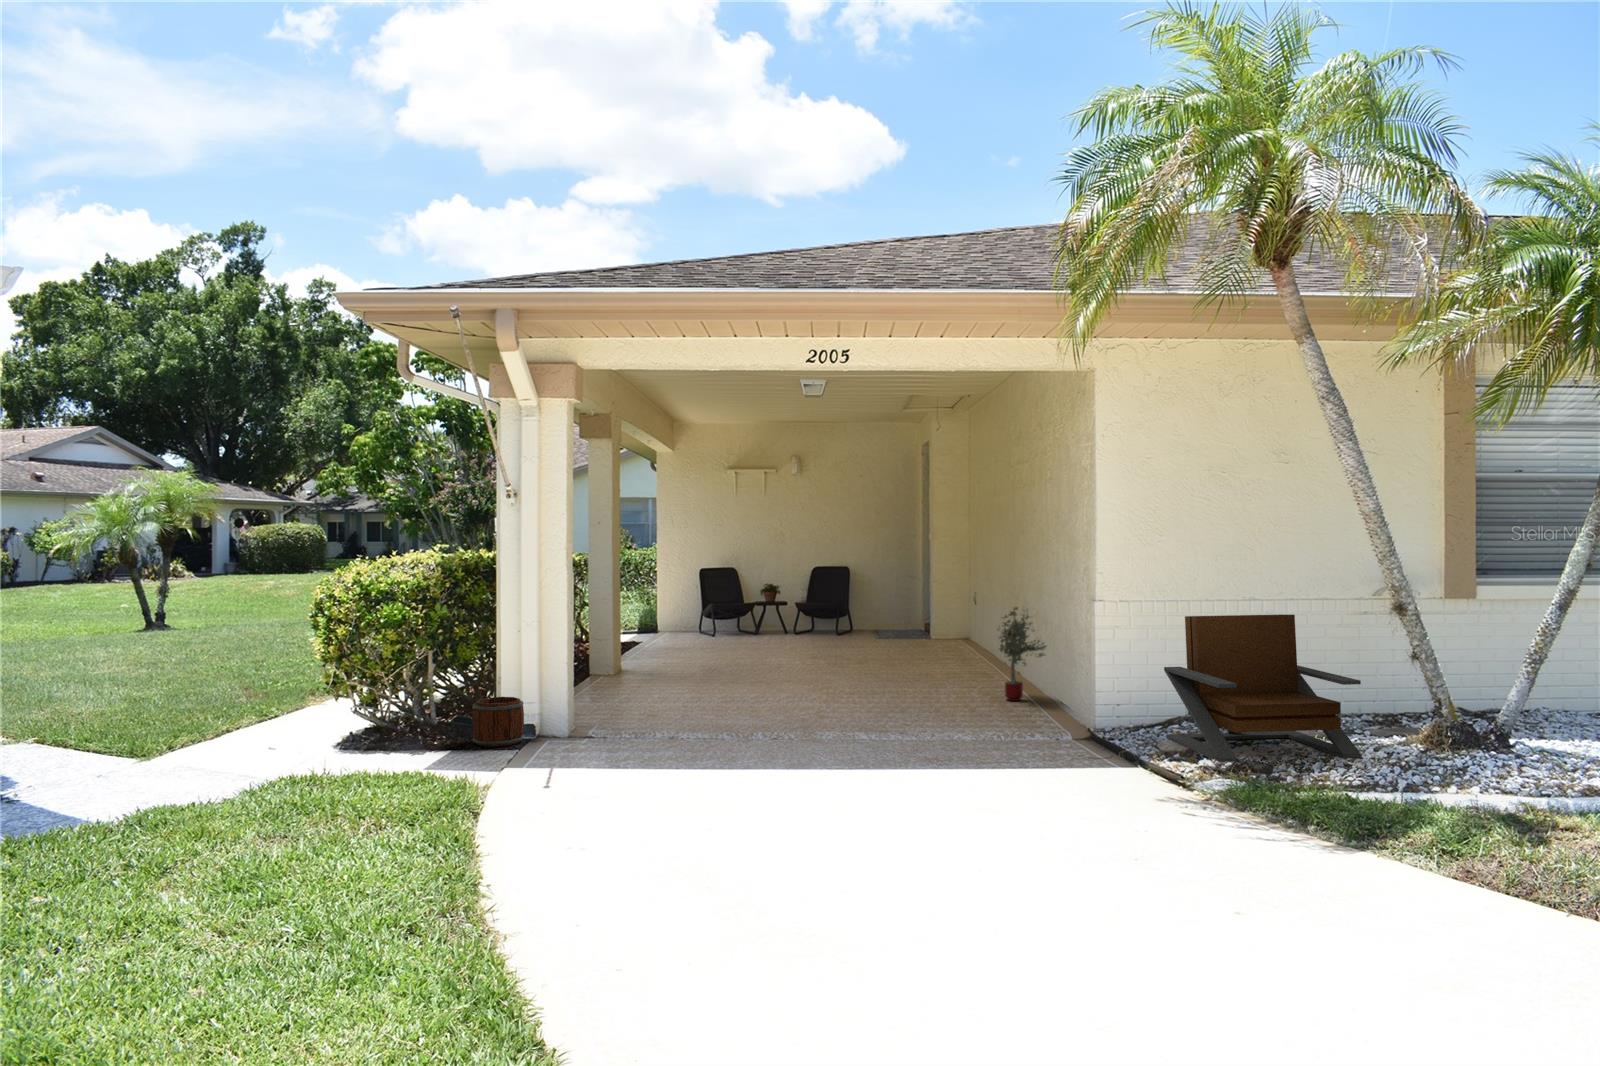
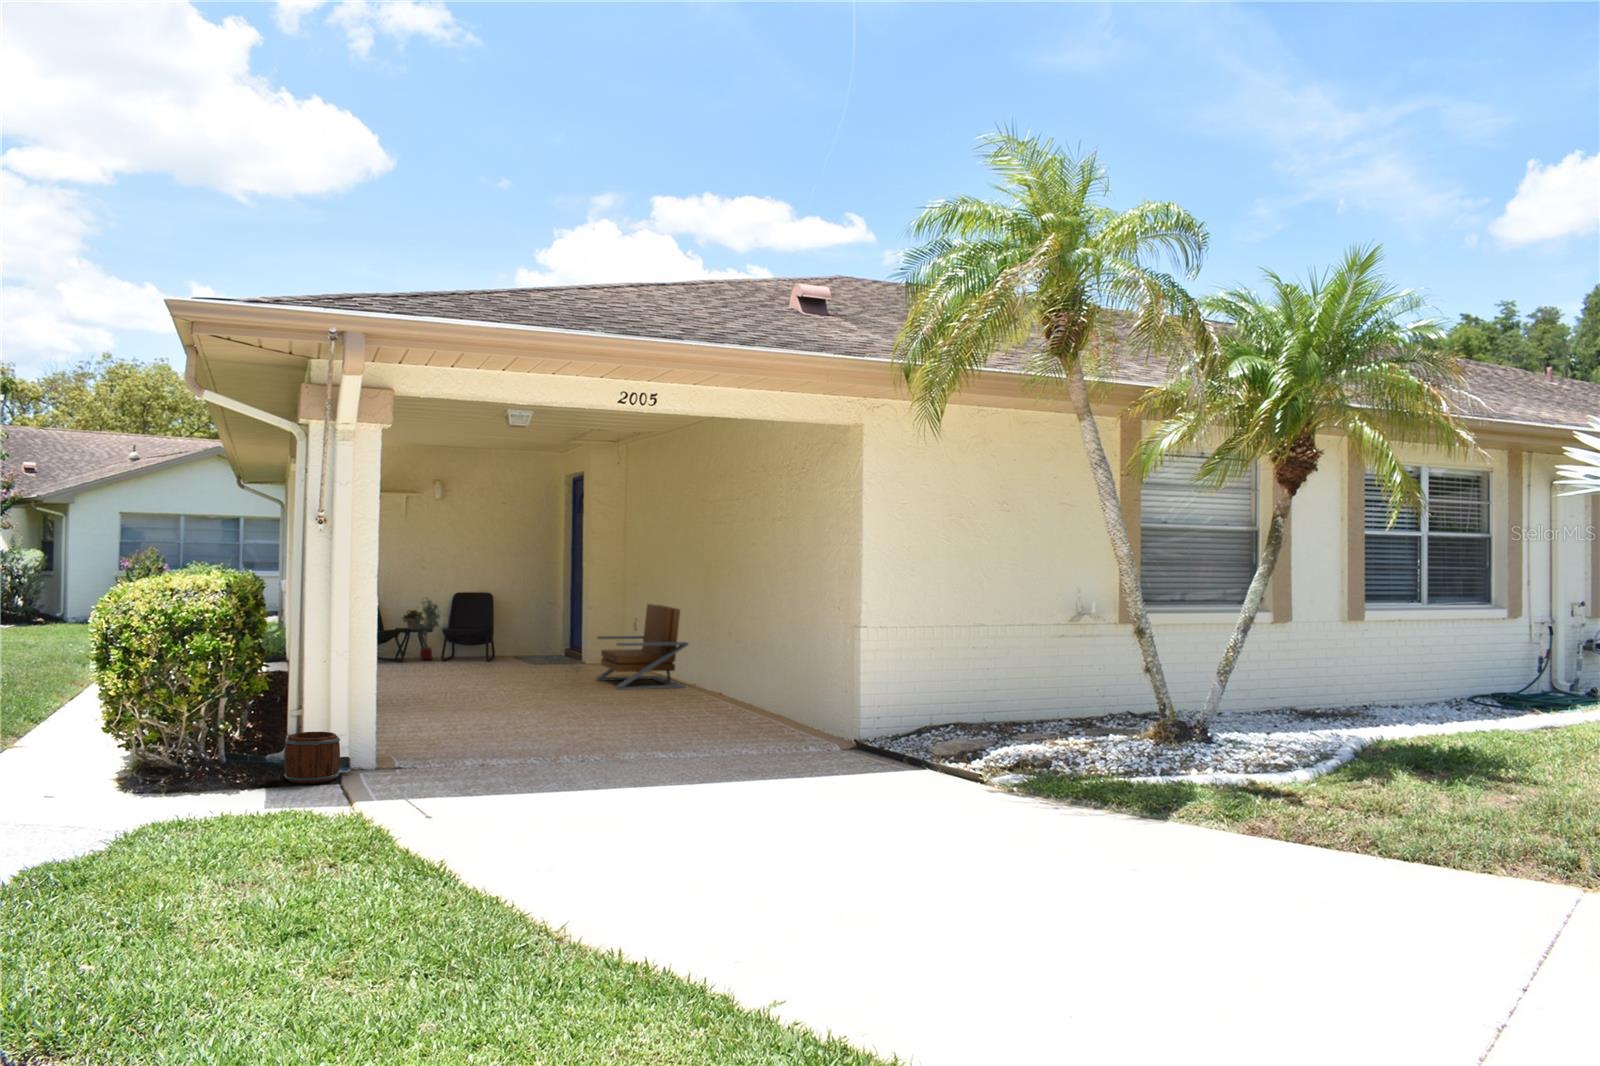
potted tree: present [999,607,1046,701] -> present [409,598,440,660]
lounge chair: present [1164,614,1361,762] -> present [596,604,688,690]

